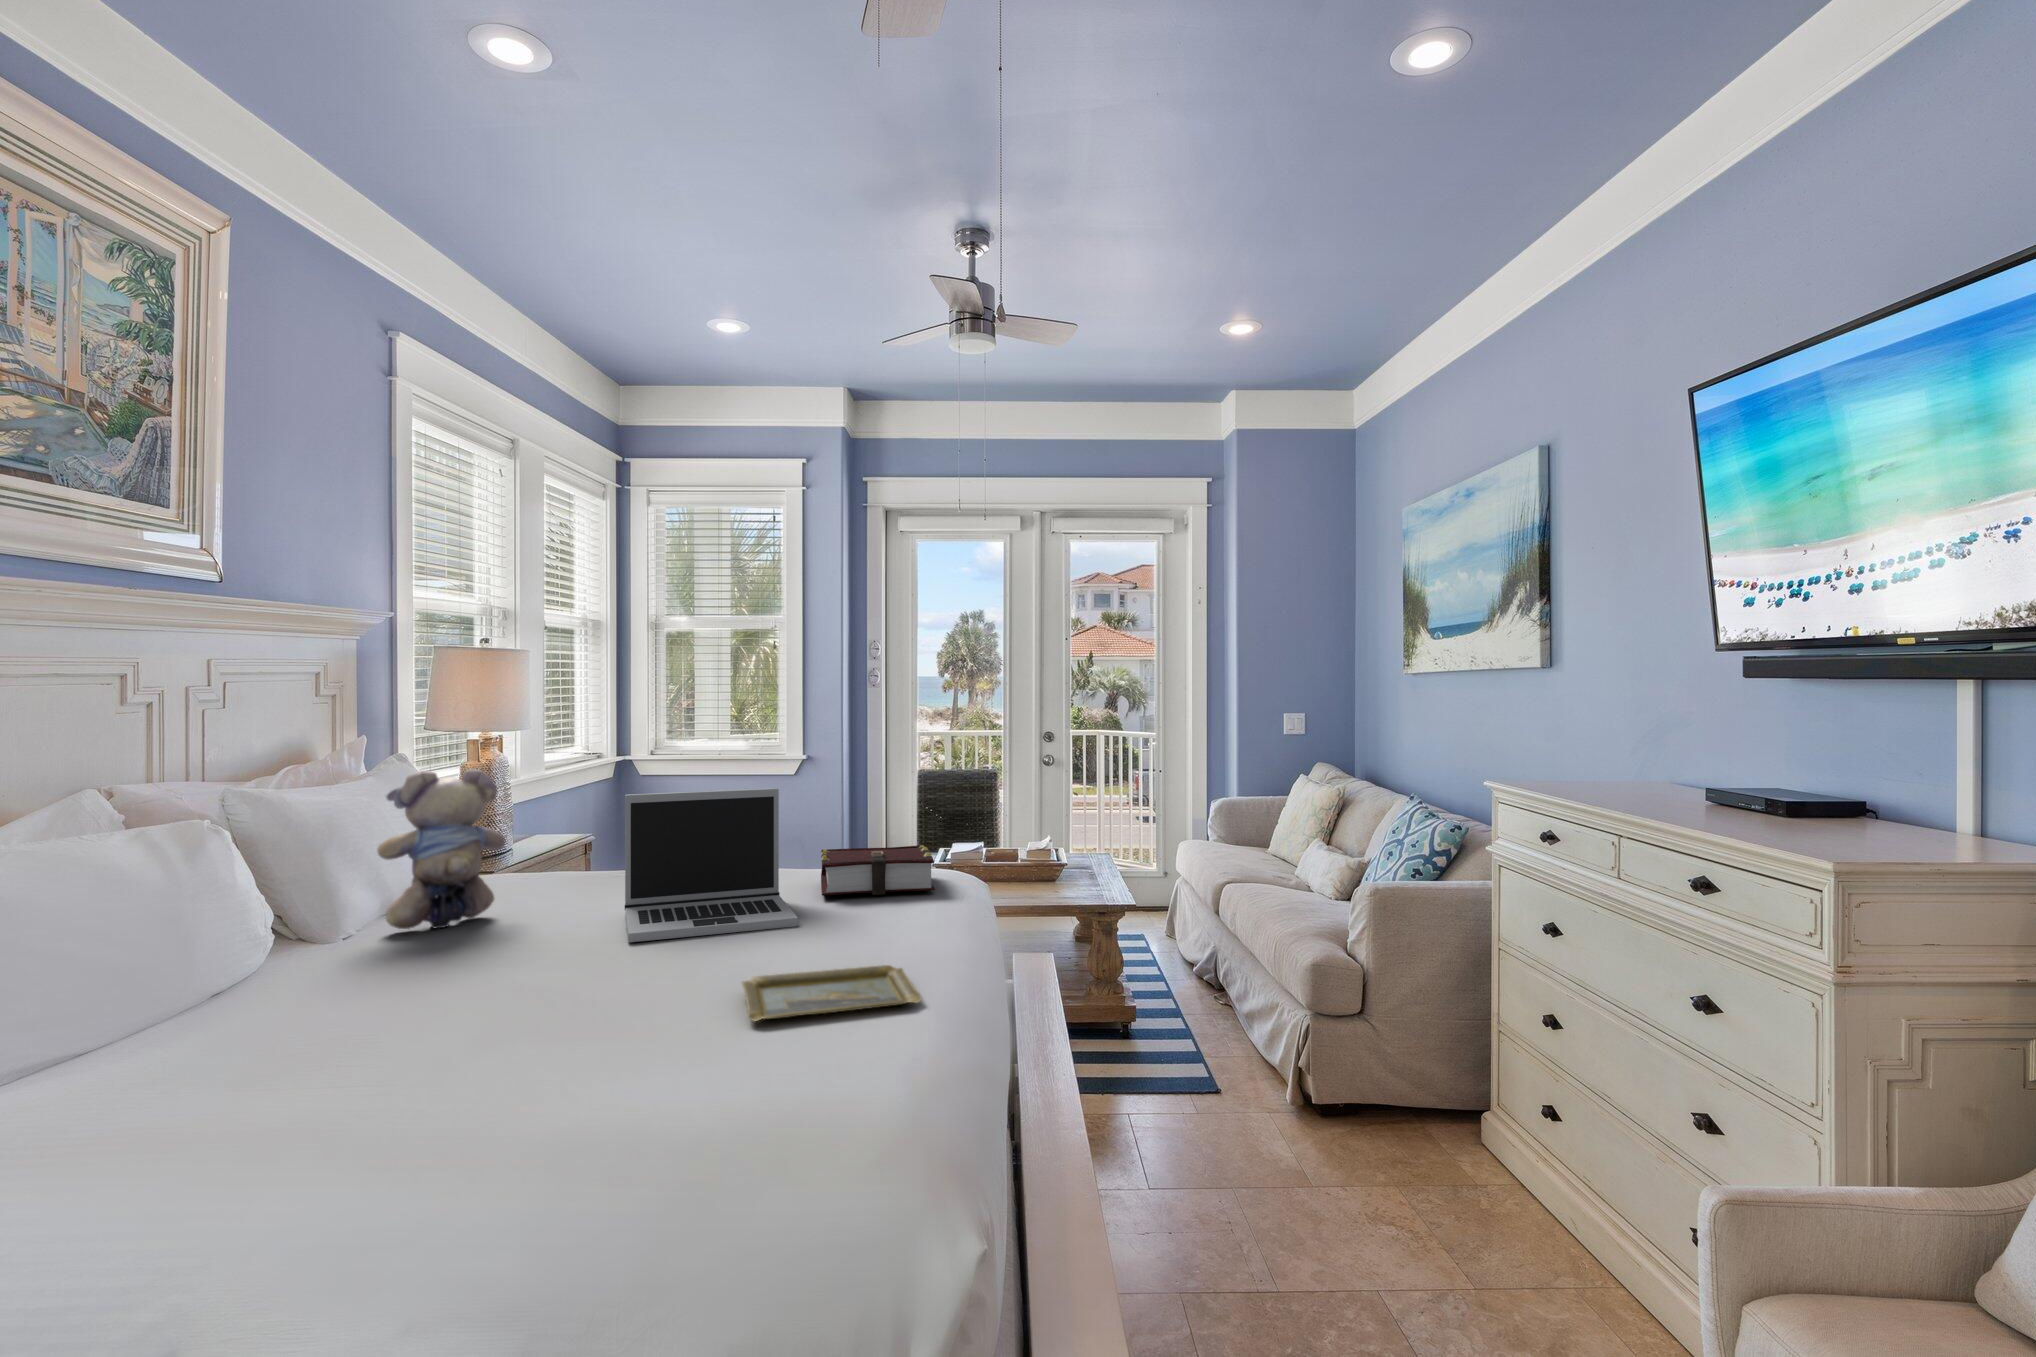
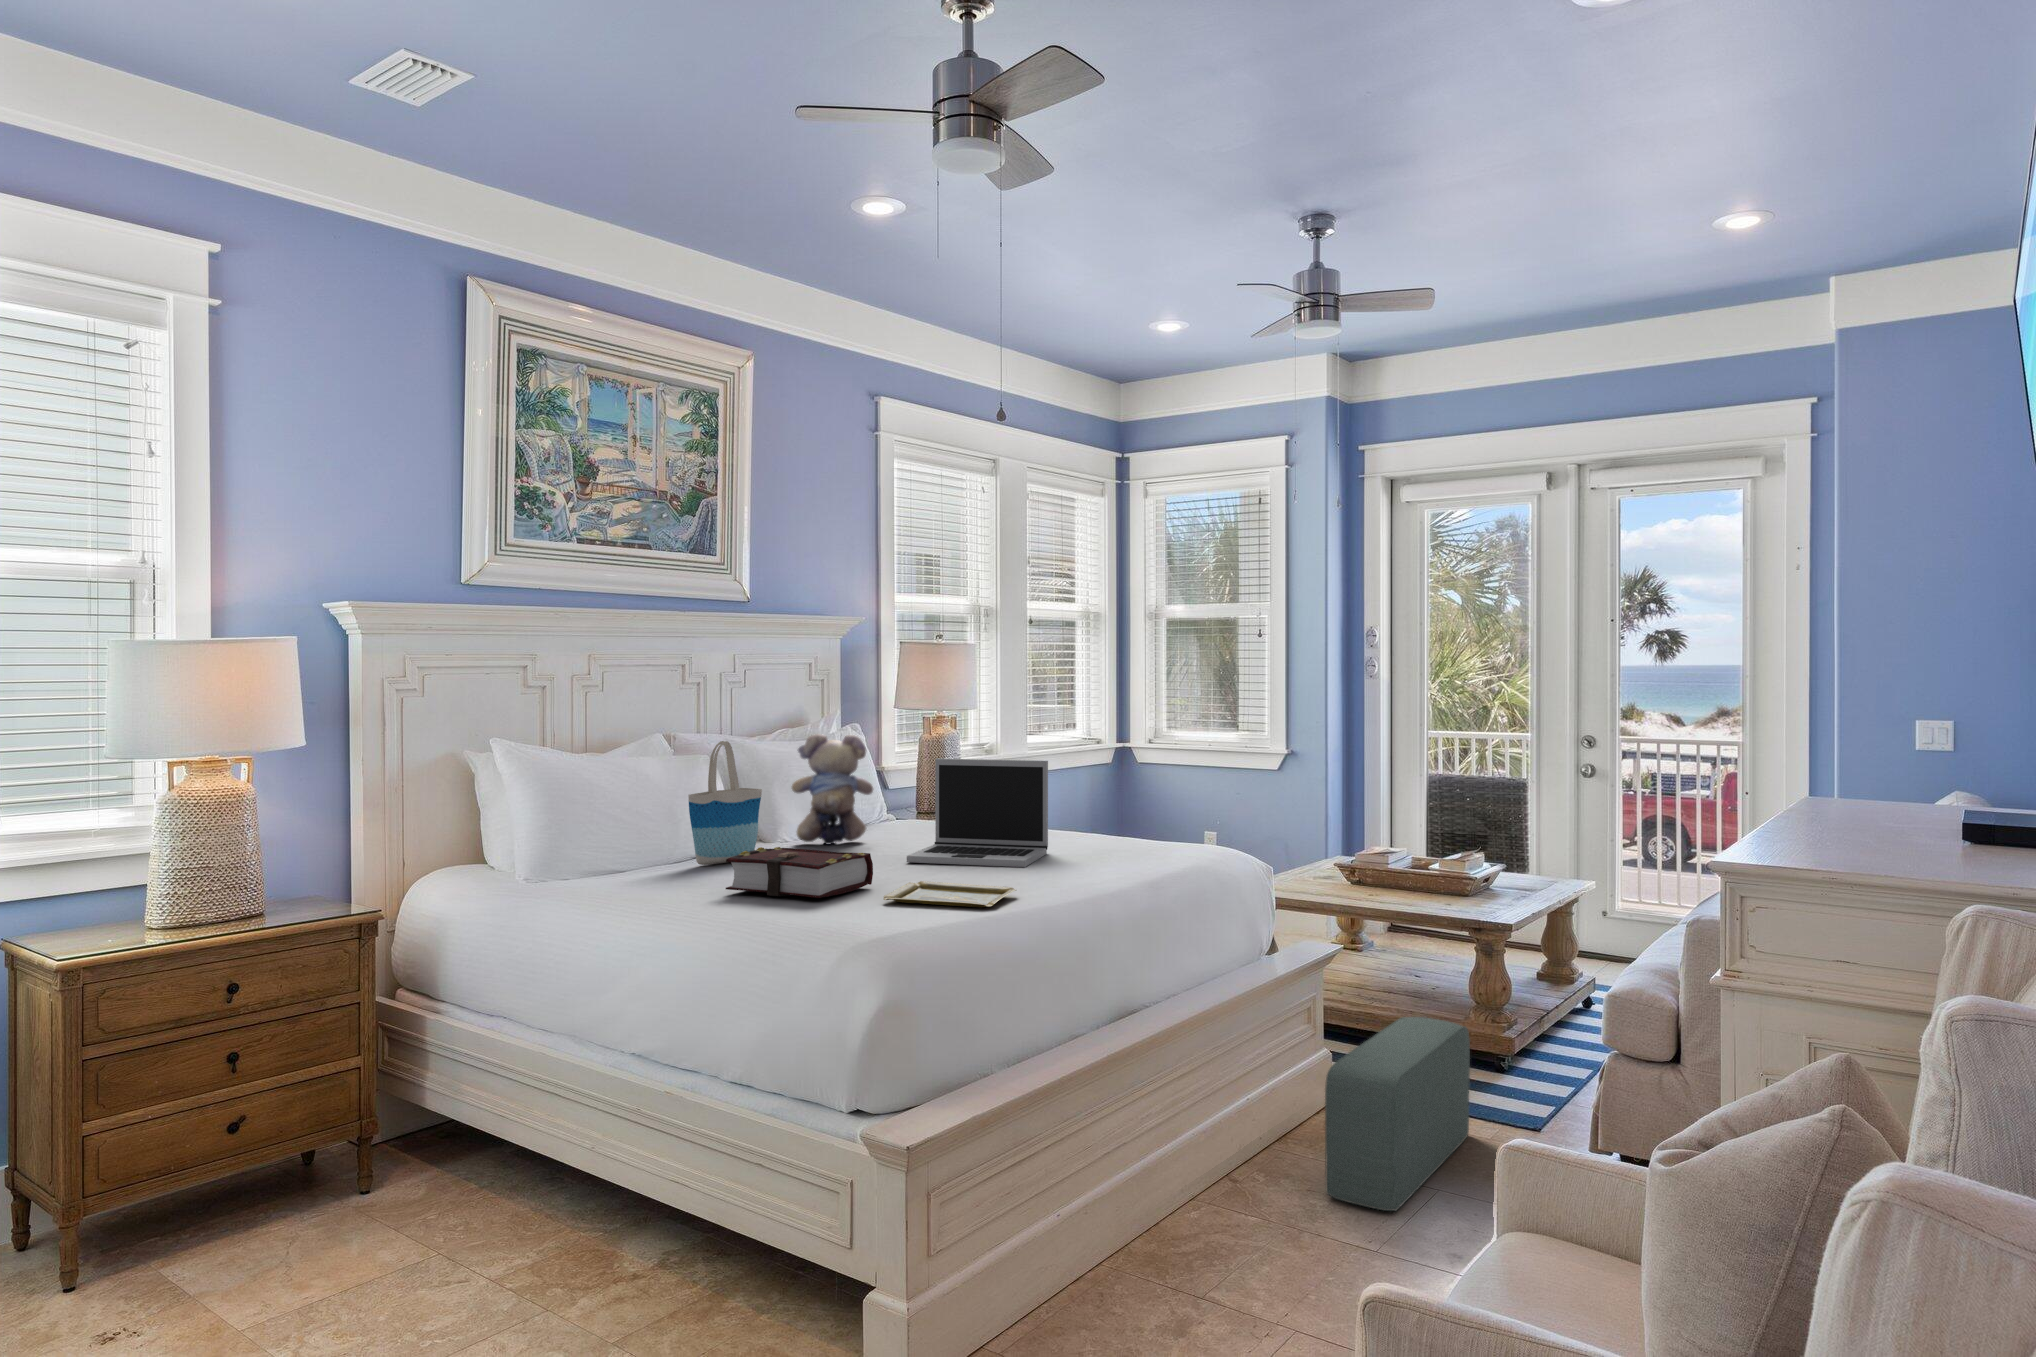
tote bag: none [257,792,369,1003] -> present [688,741,762,865]
book: present [821,845,935,895] -> present [726,847,873,898]
pouf: none [1122,1011,1236,1232] -> present [1325,1017,1470,1211]

